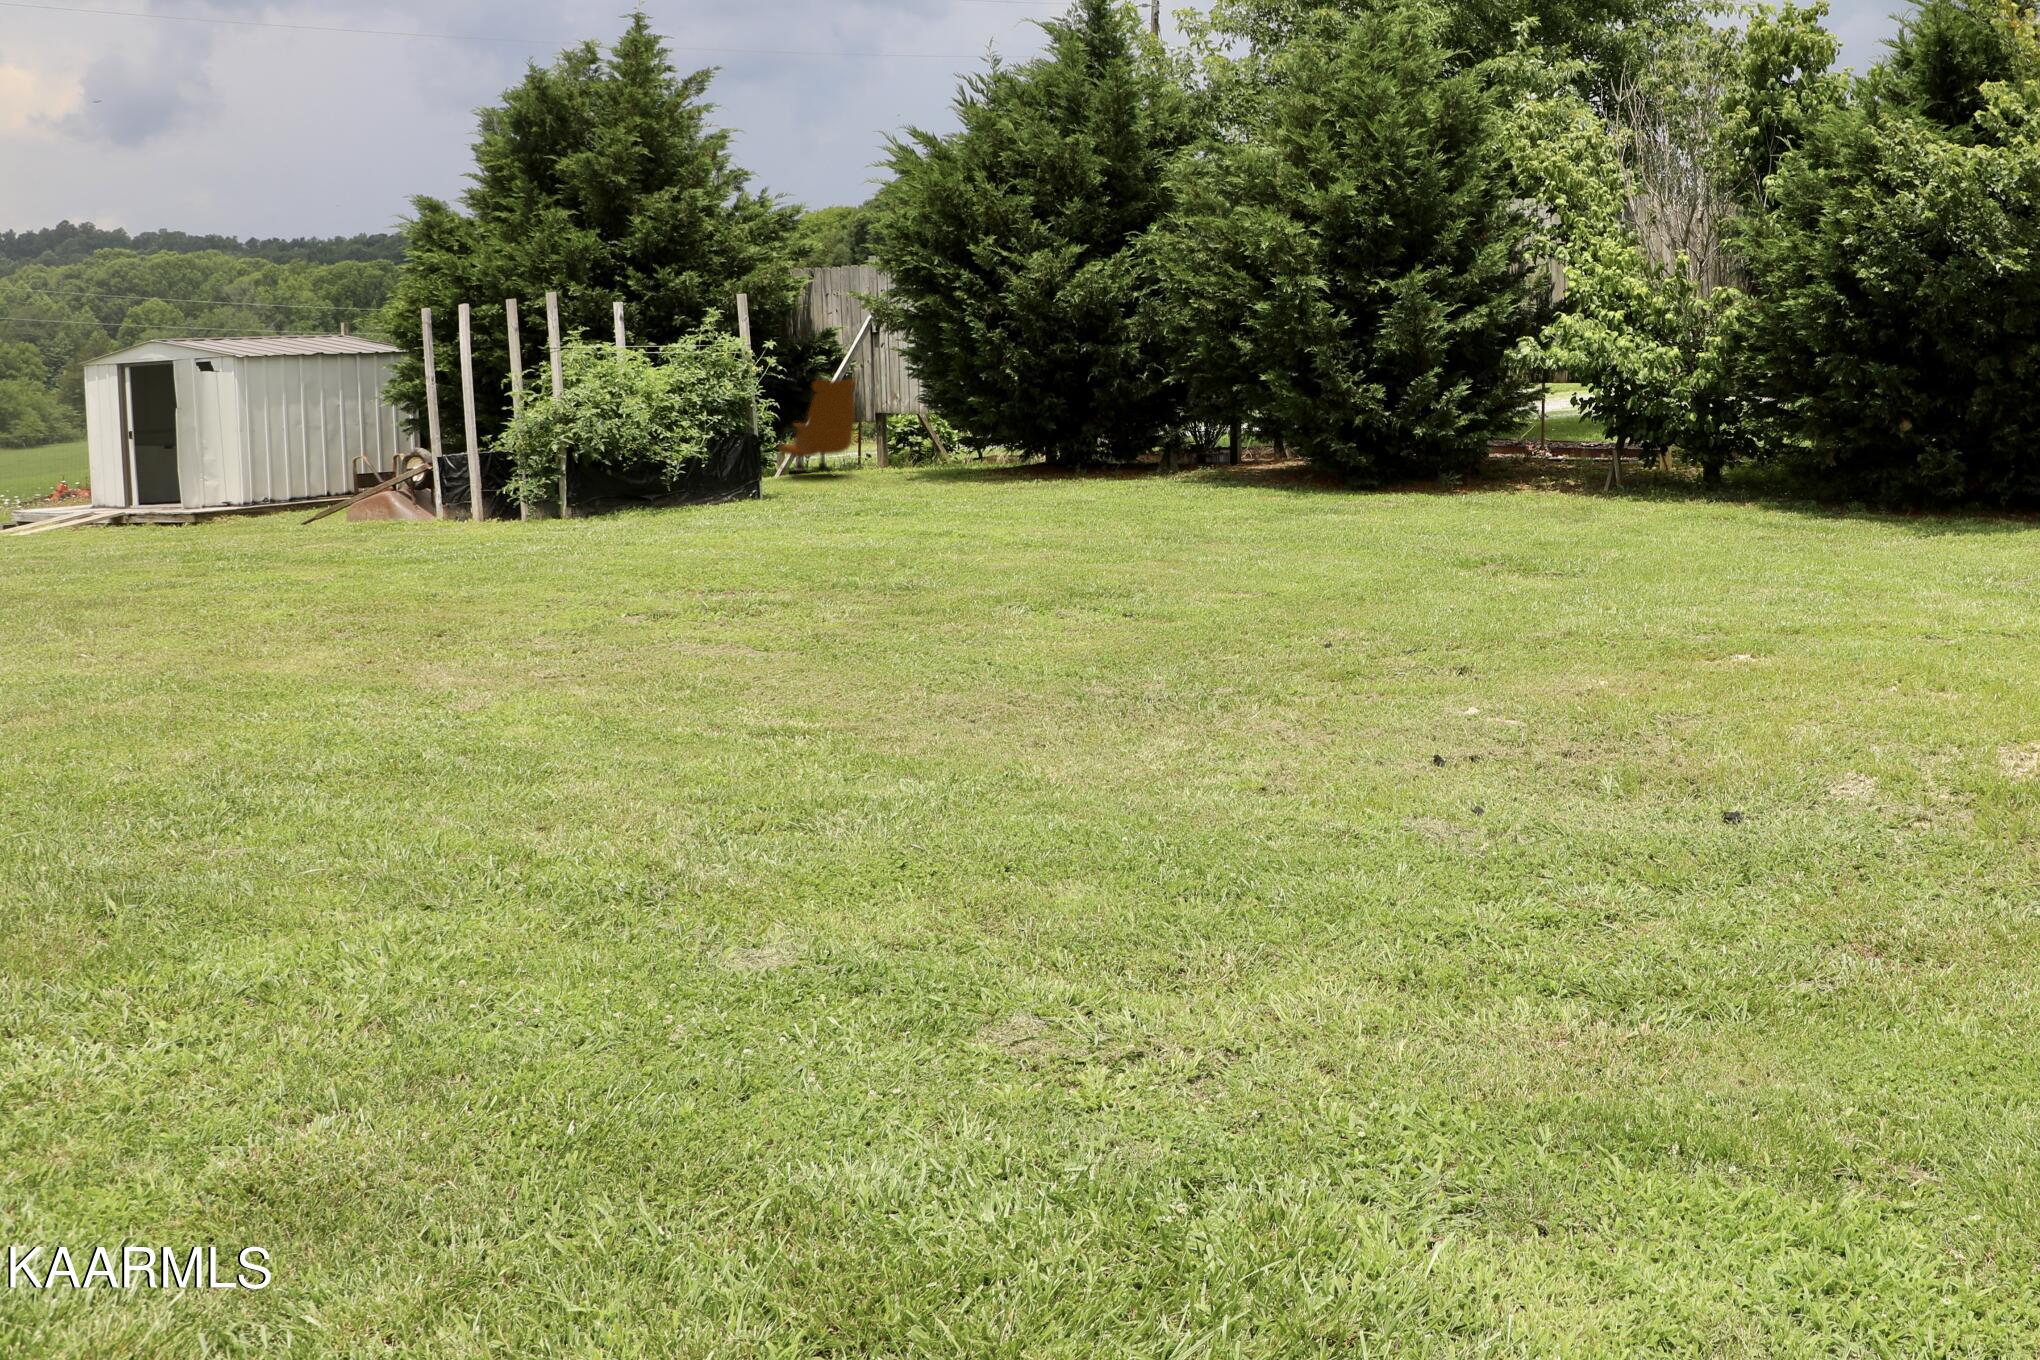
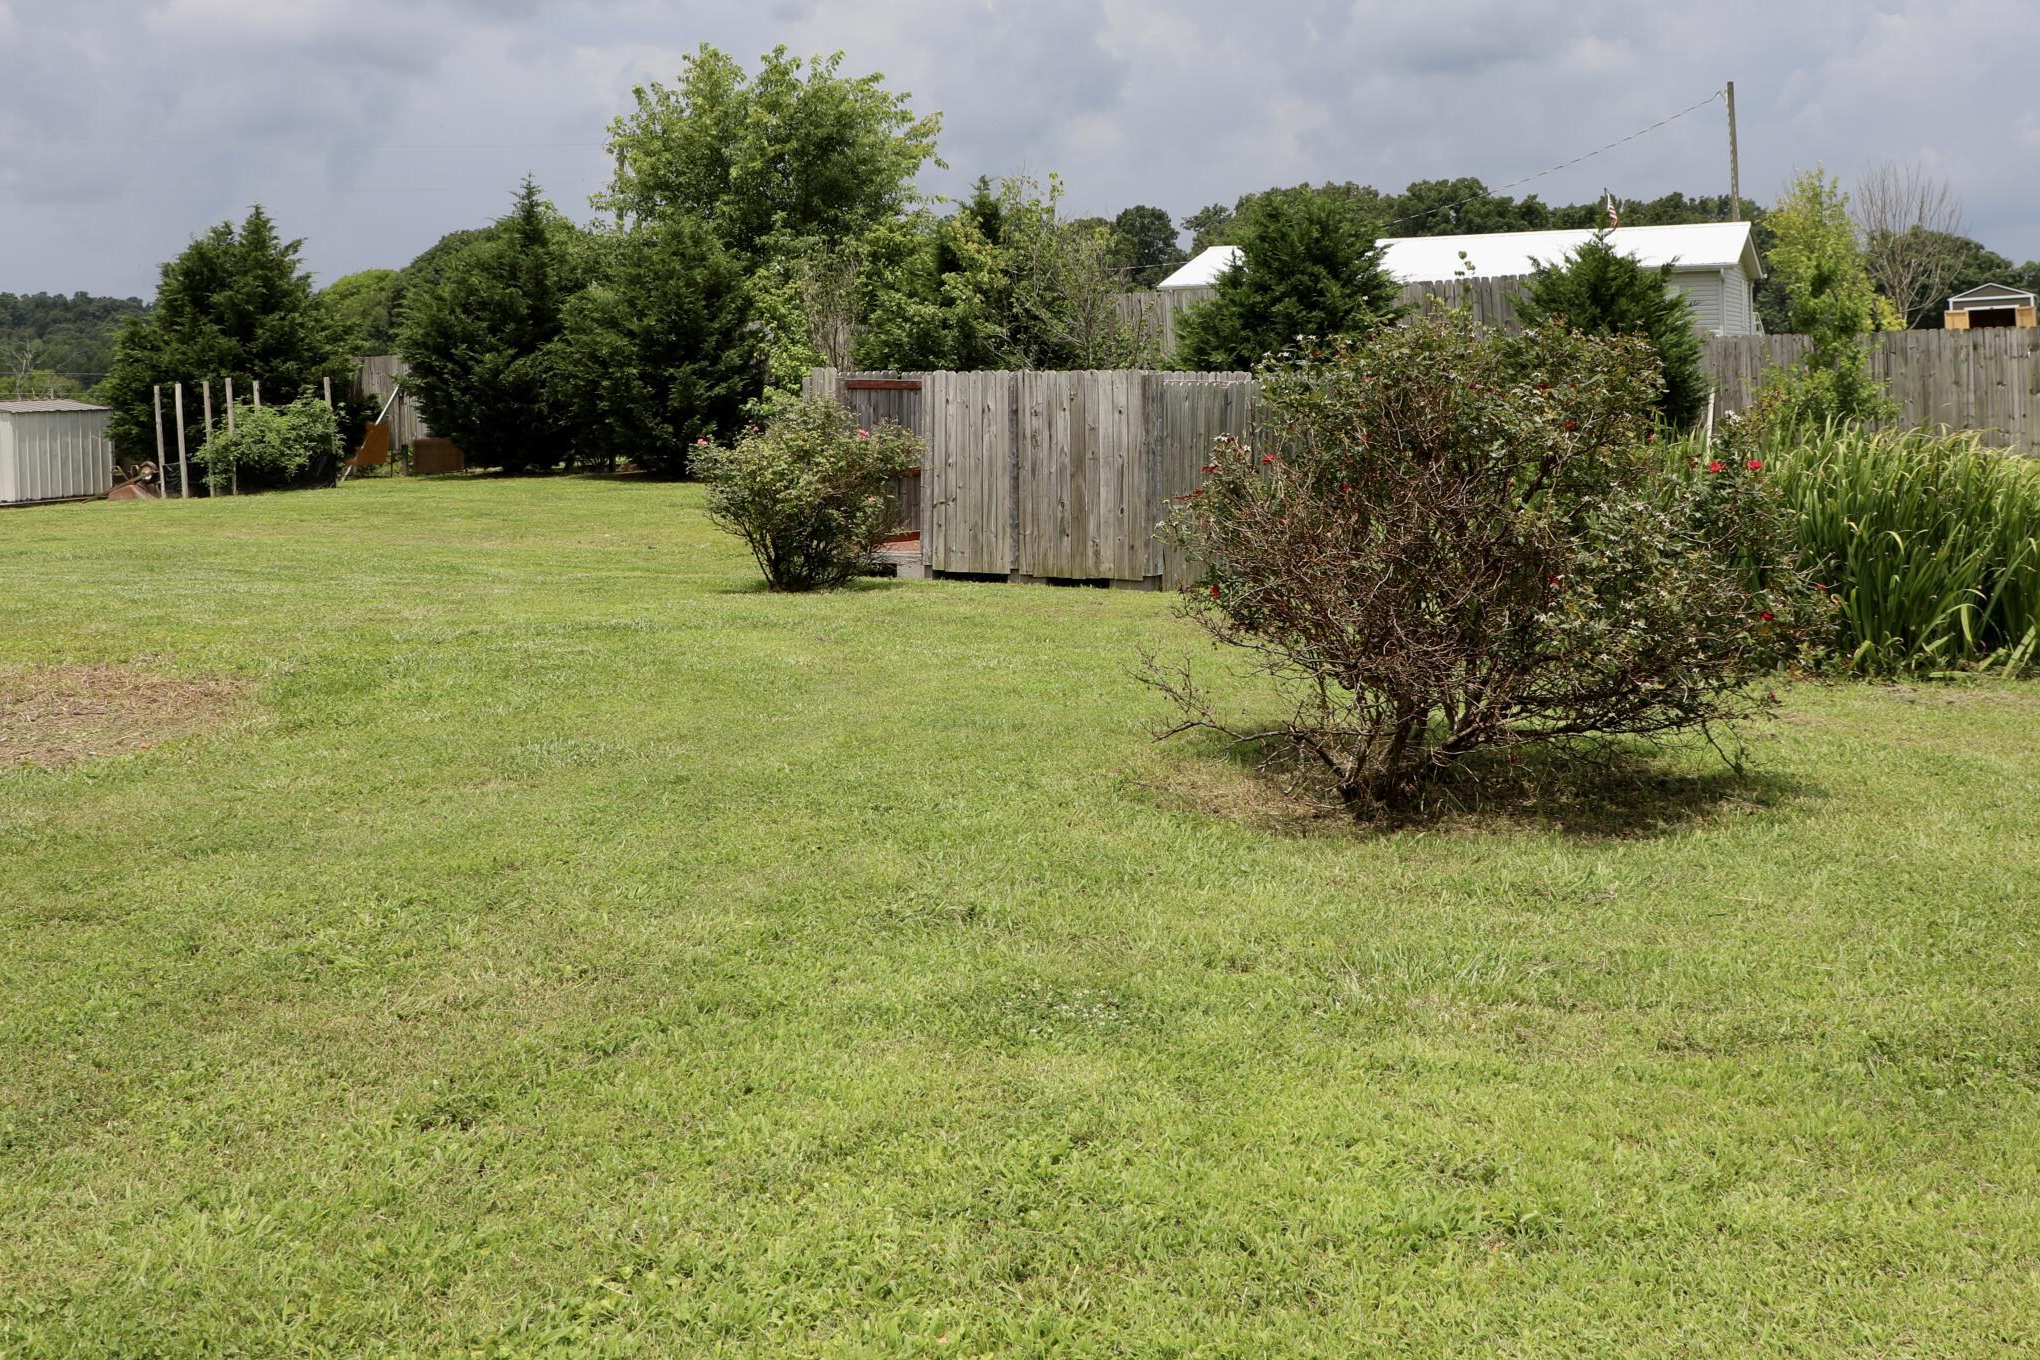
wooden crate: none [895,403,985,470] -> present [412,437,464,474]

